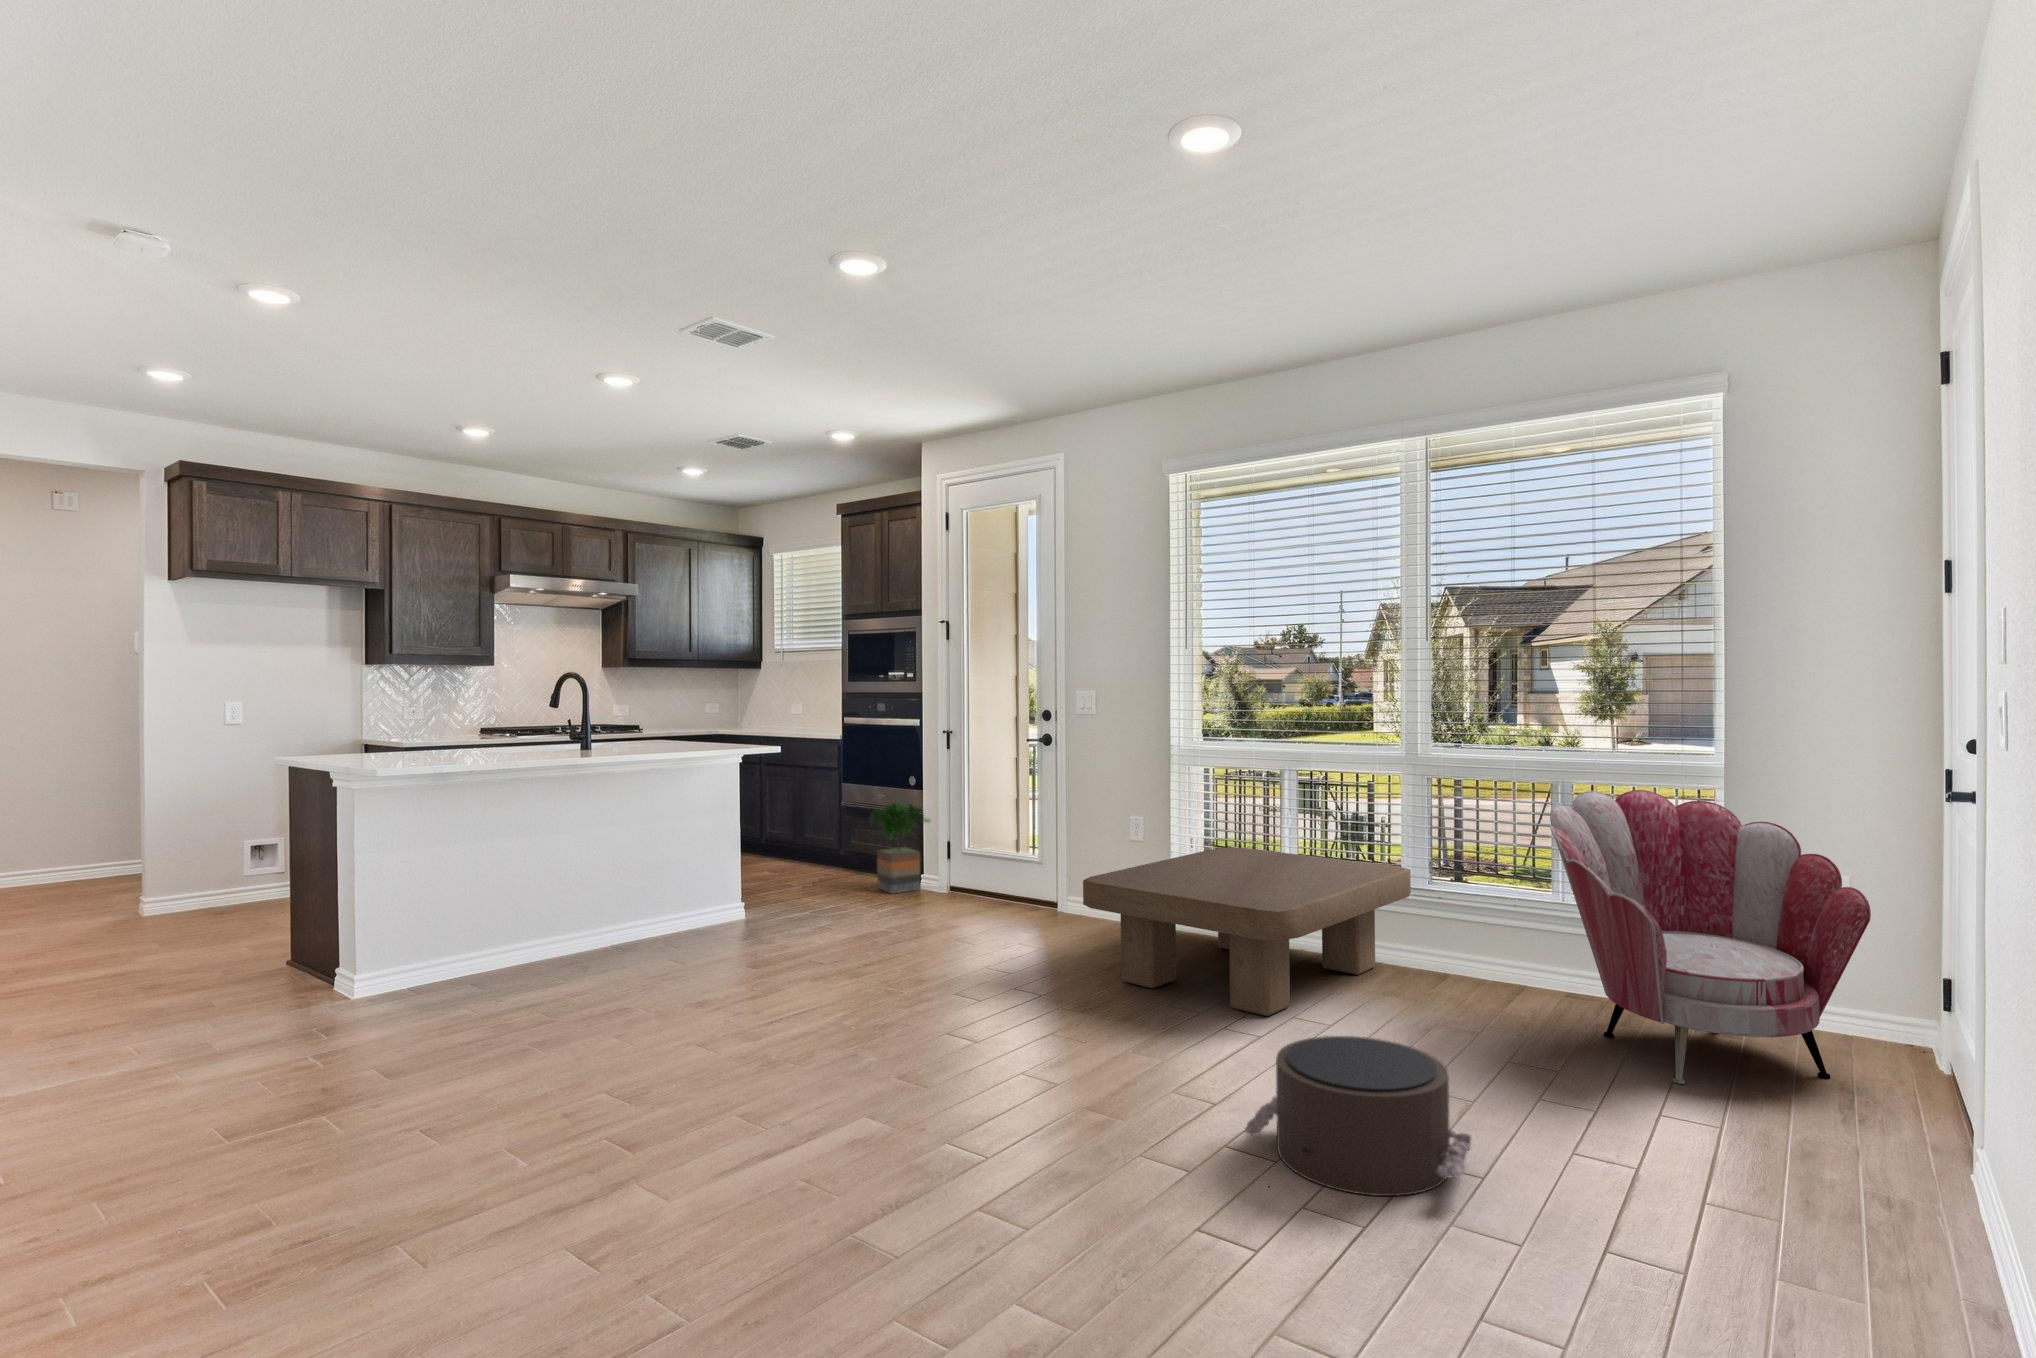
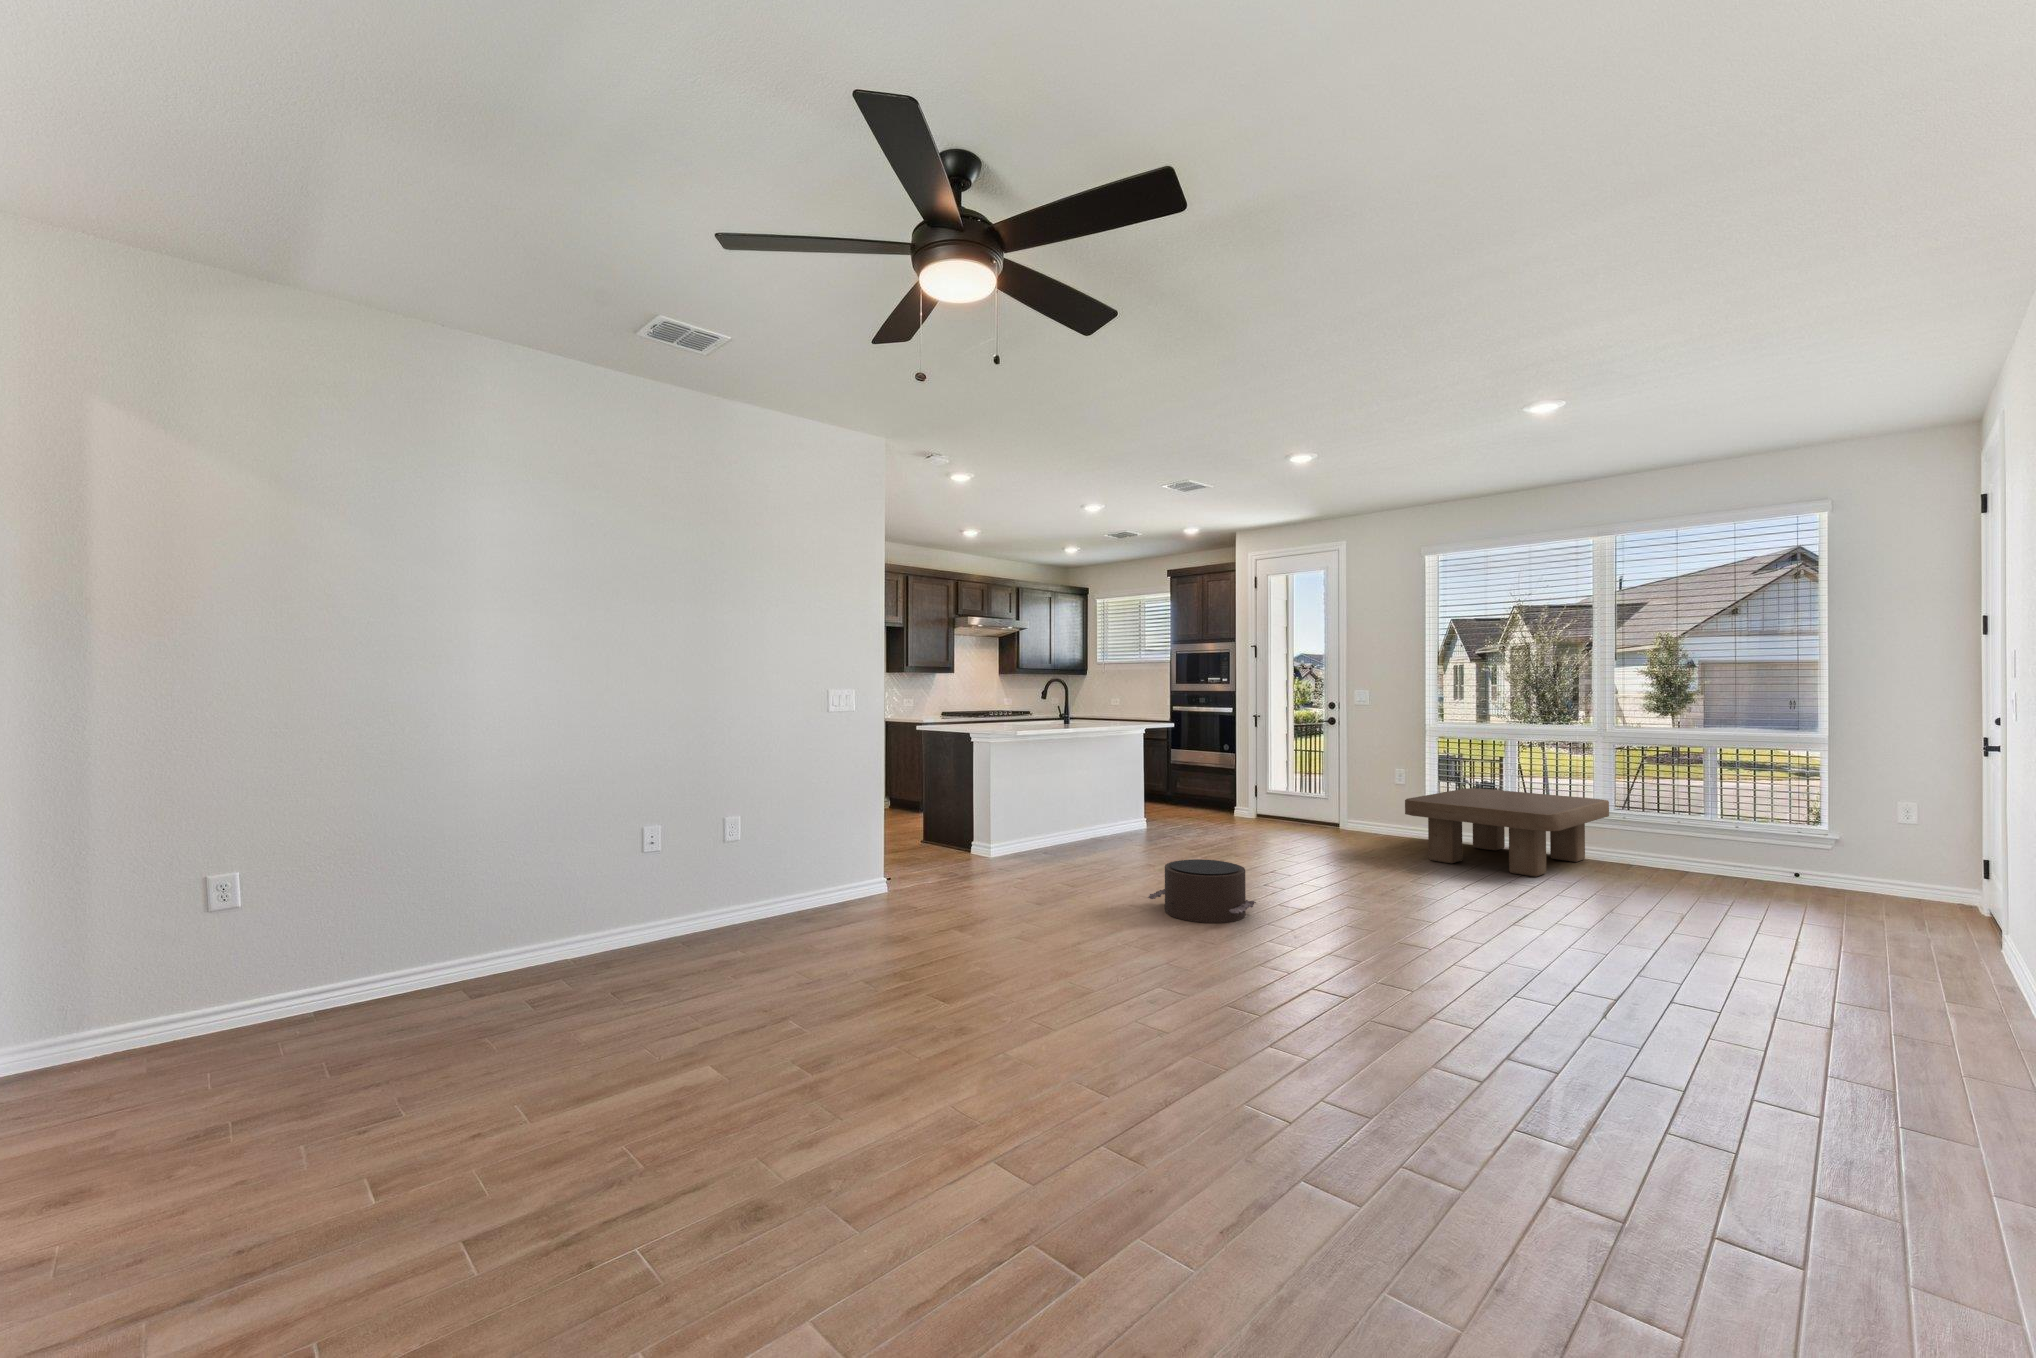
armchair: present [1550,790,1871,1084] -> none [1718,751,1933,912]
potted tree: present [870,803,930,894] -> none [1209,760,1248,817]
pouf: present [1245,1036,1471,1196] -> present [1148,859,1256,923]

